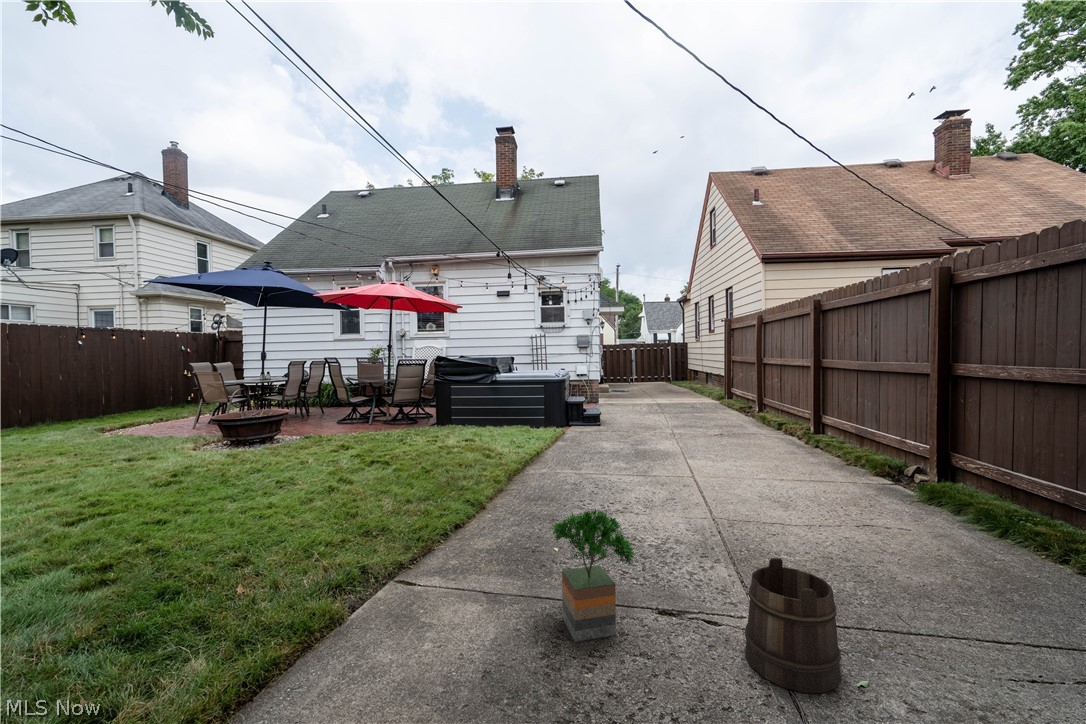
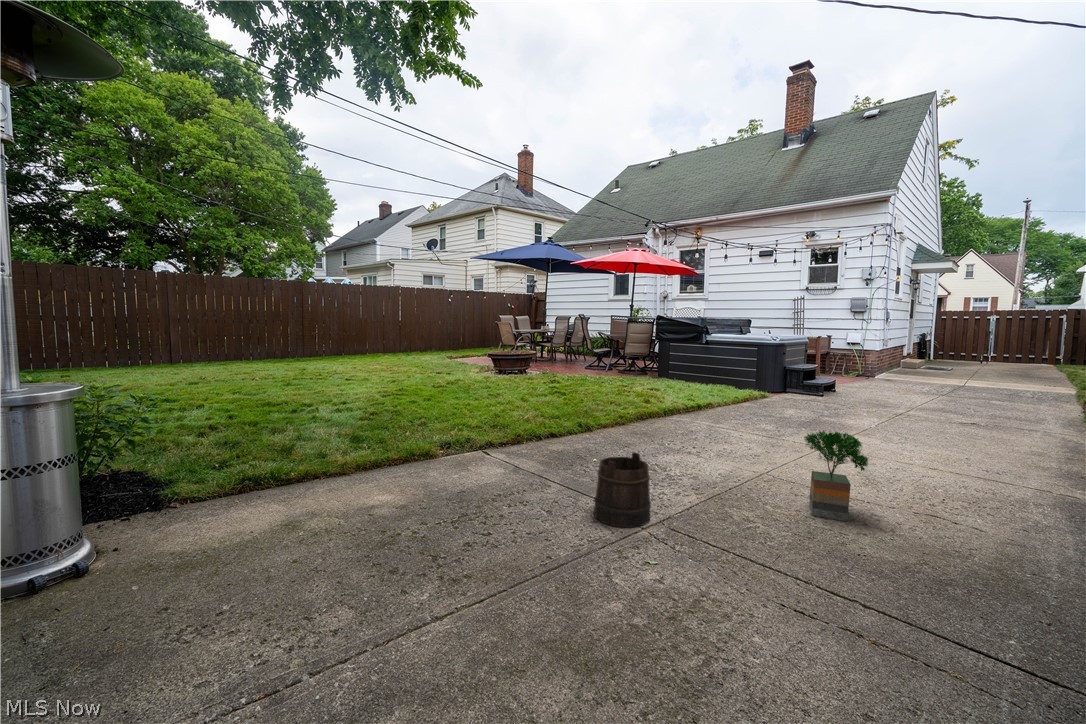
potted tree: present [551,509,634,642] -> present [804,431,869,521]

